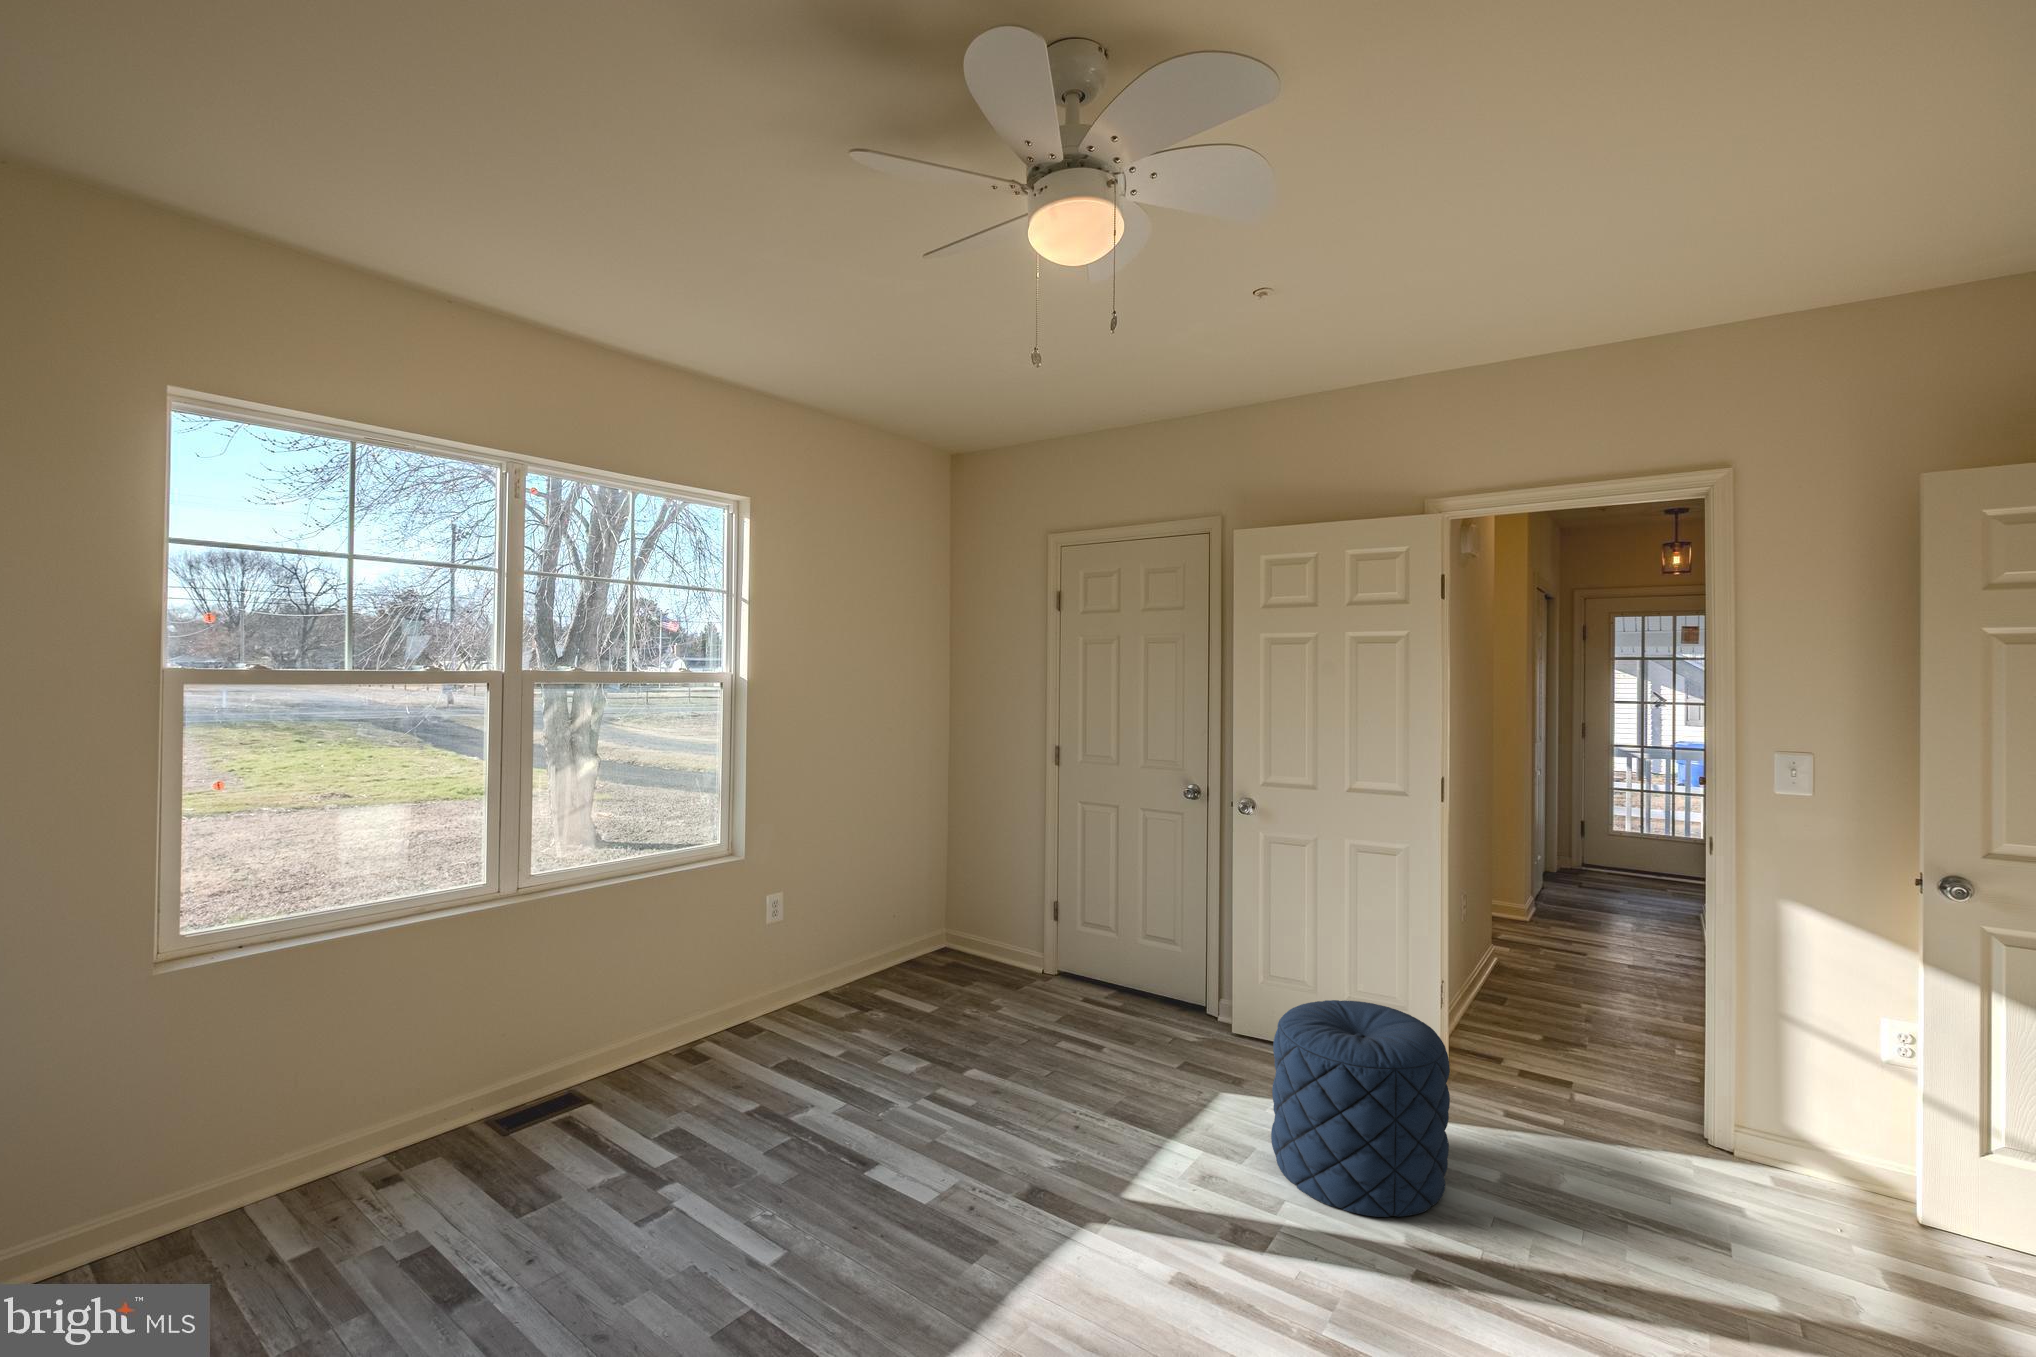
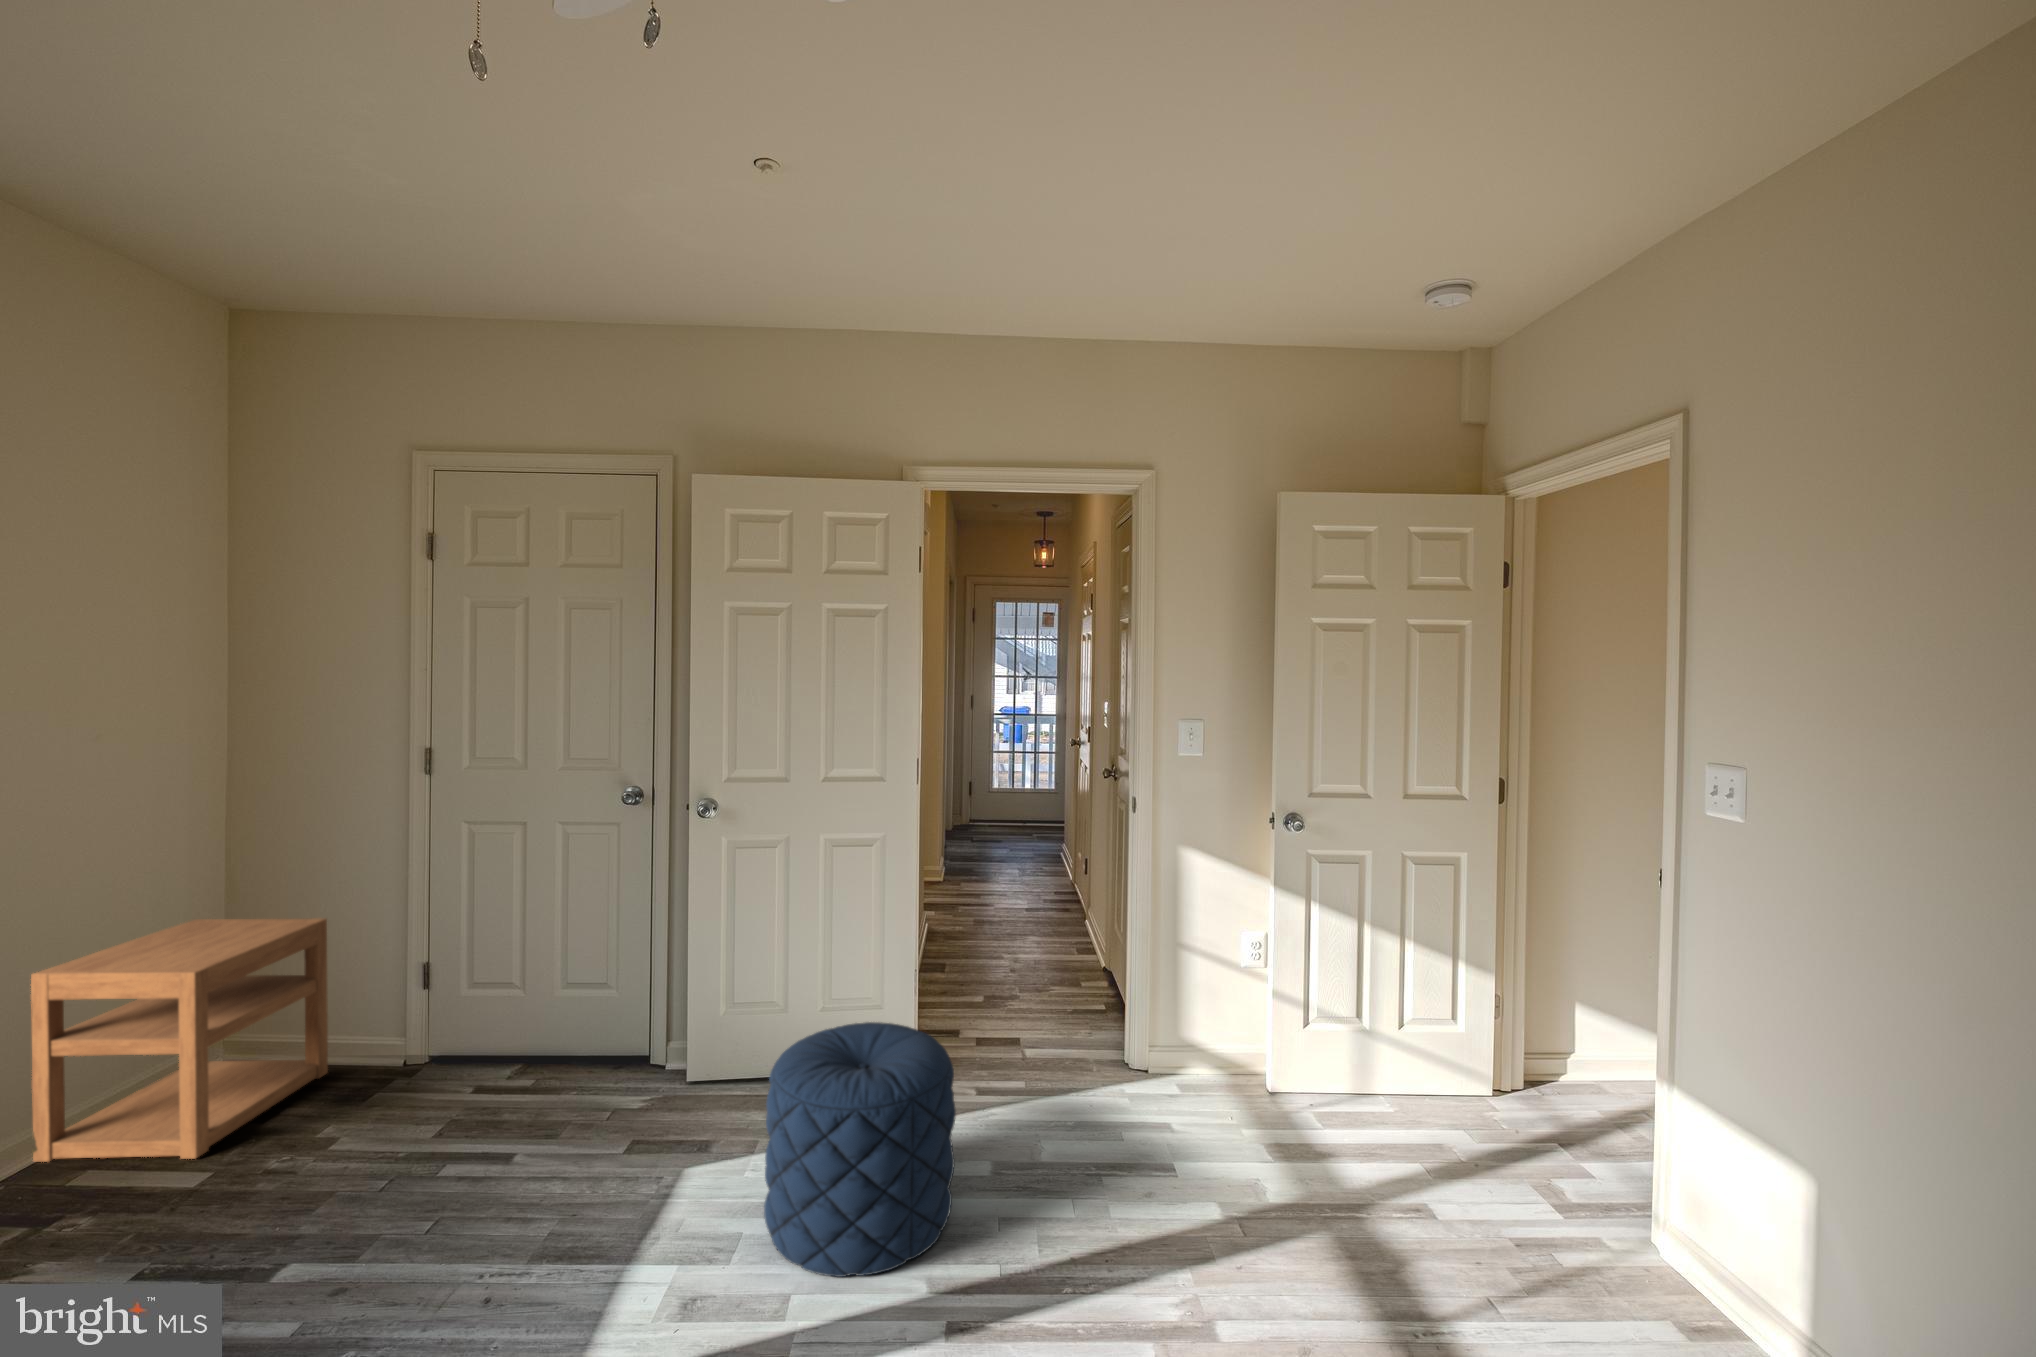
nightstand: none [862,849,1003,997] -> present [31,918,328,1162]

